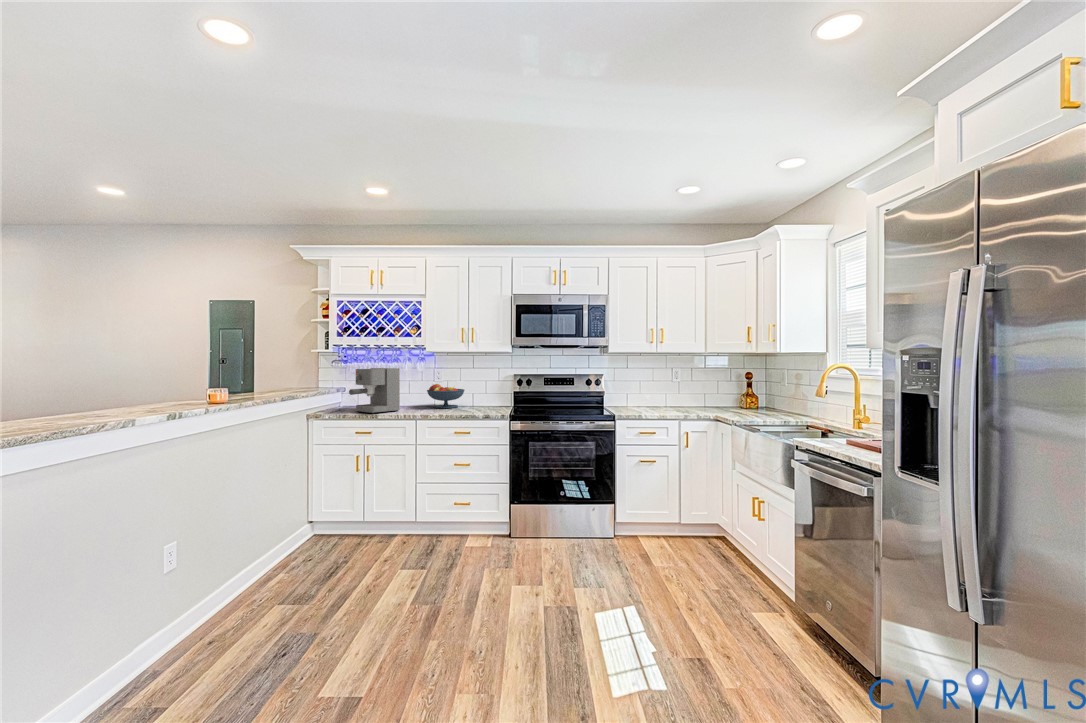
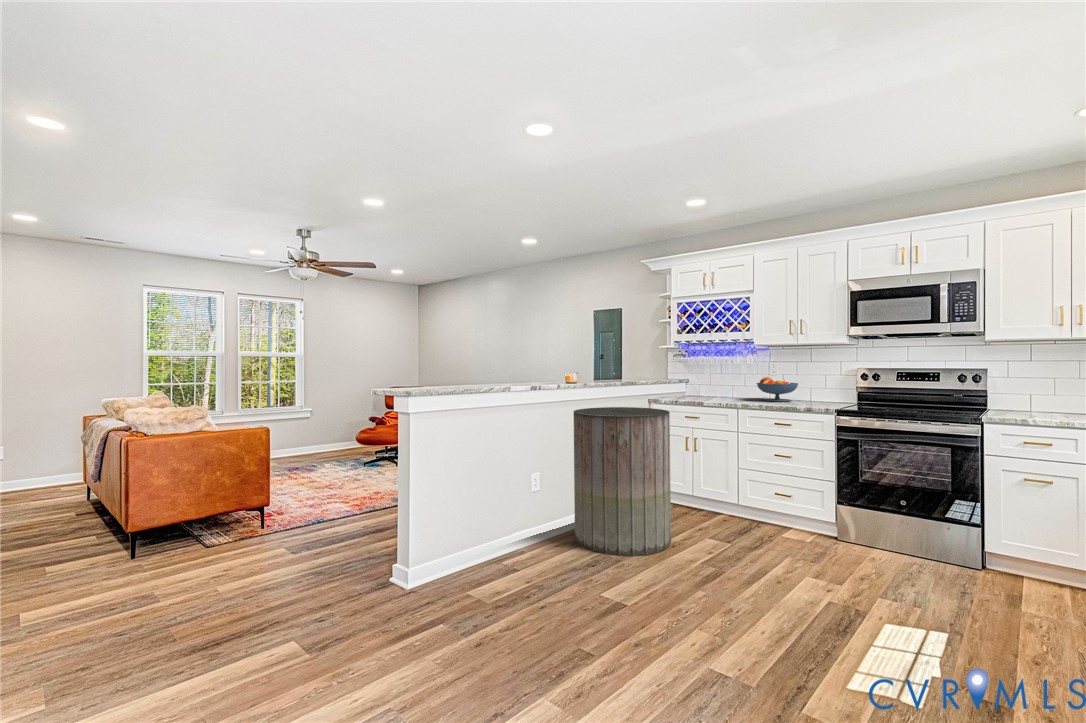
coffee maker: present [349,368,400,413] -> none [680,361,727,402]
trash can: none [218,429,364,646] -> present [574,407,671,556]

